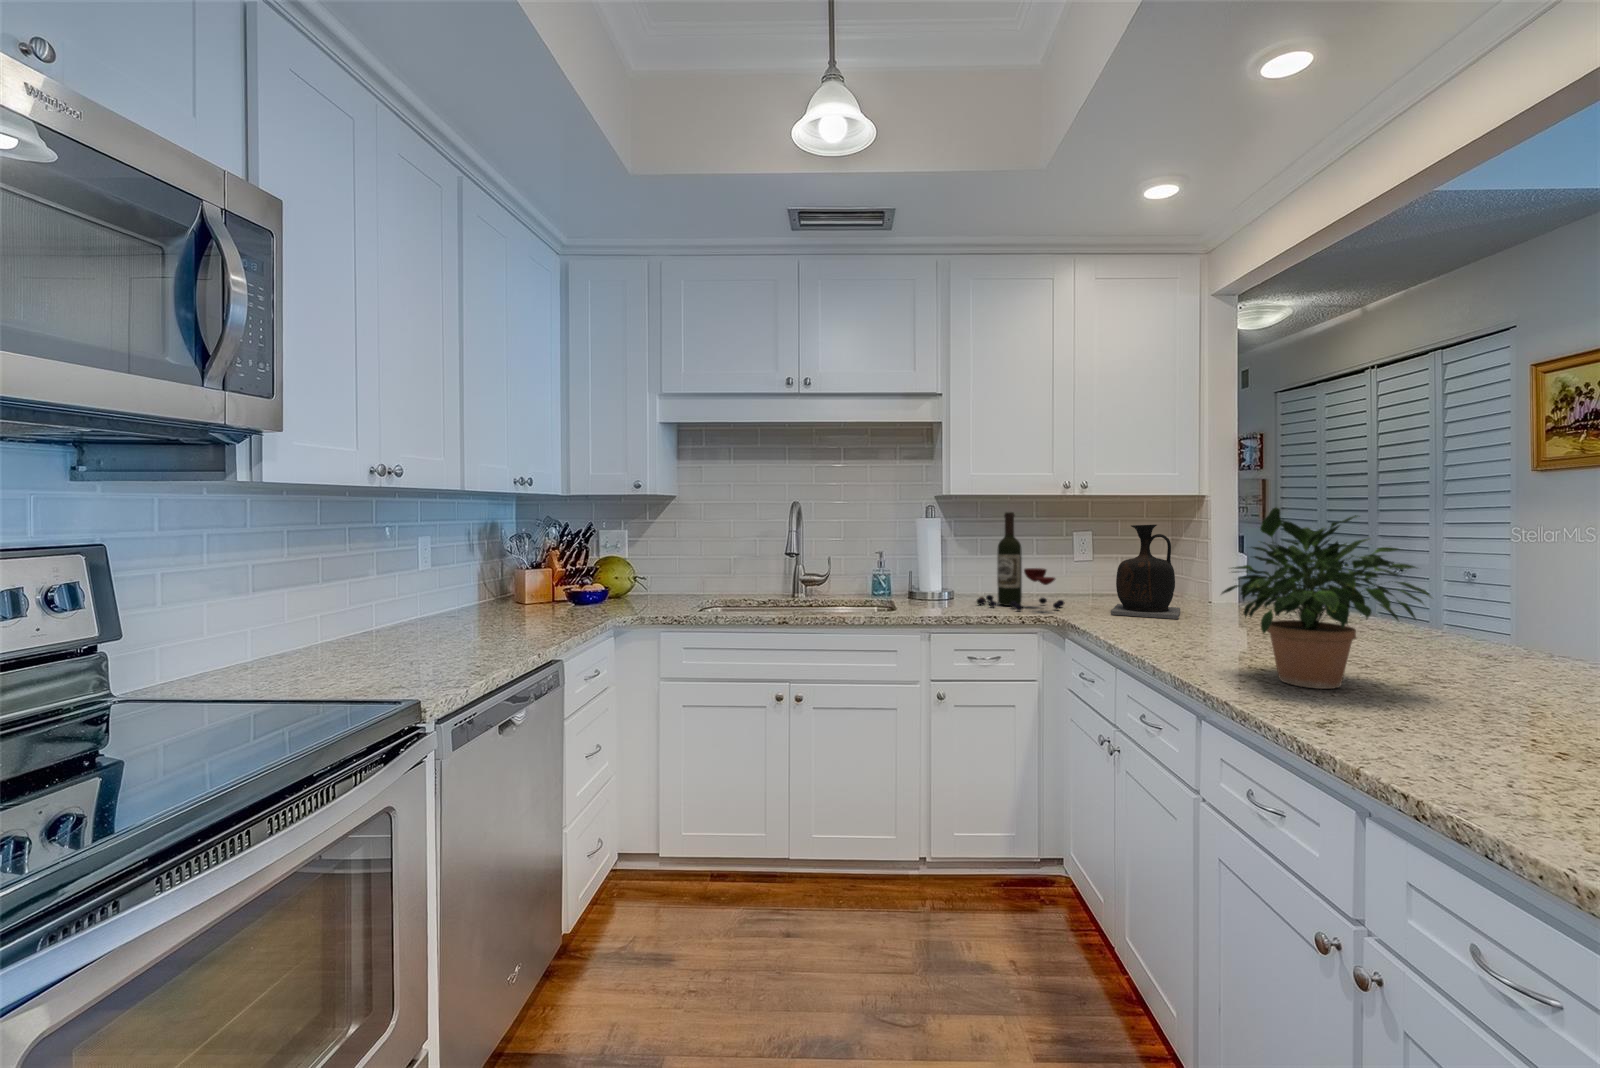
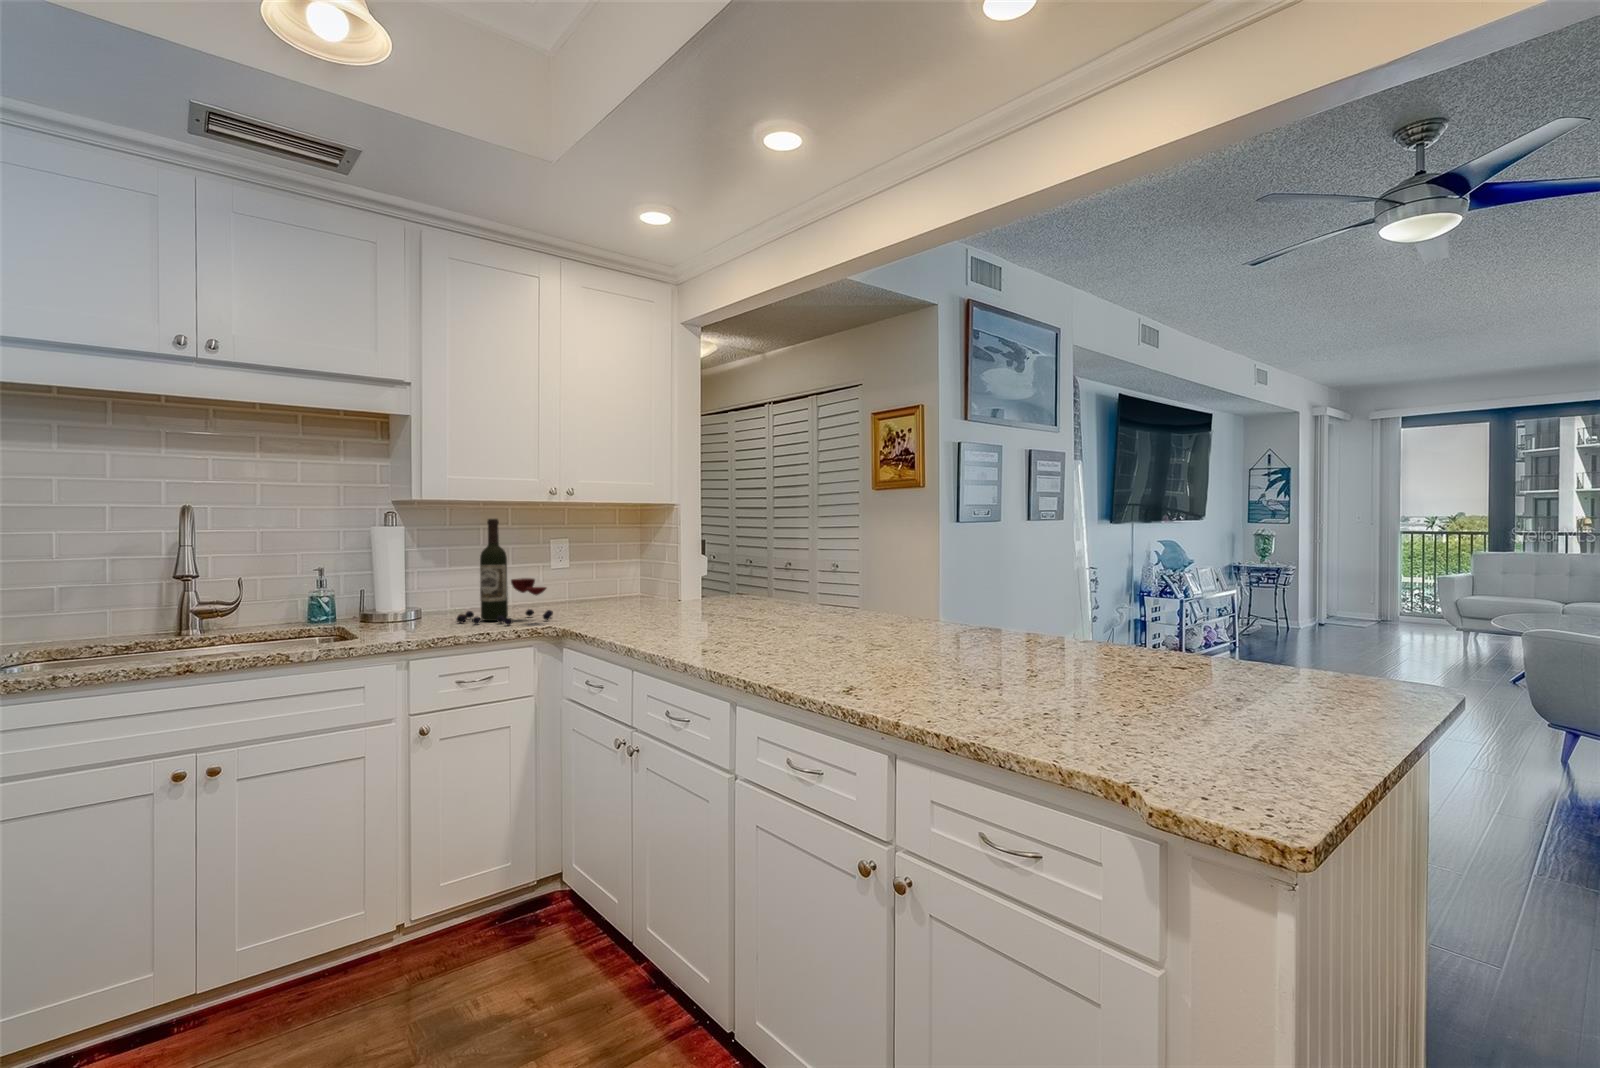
potted plant: present [1222,508,1430,689] -> none [705,516,841,660]
vase: present [1111,525,1180,619] -> none [601,531,660,620]

